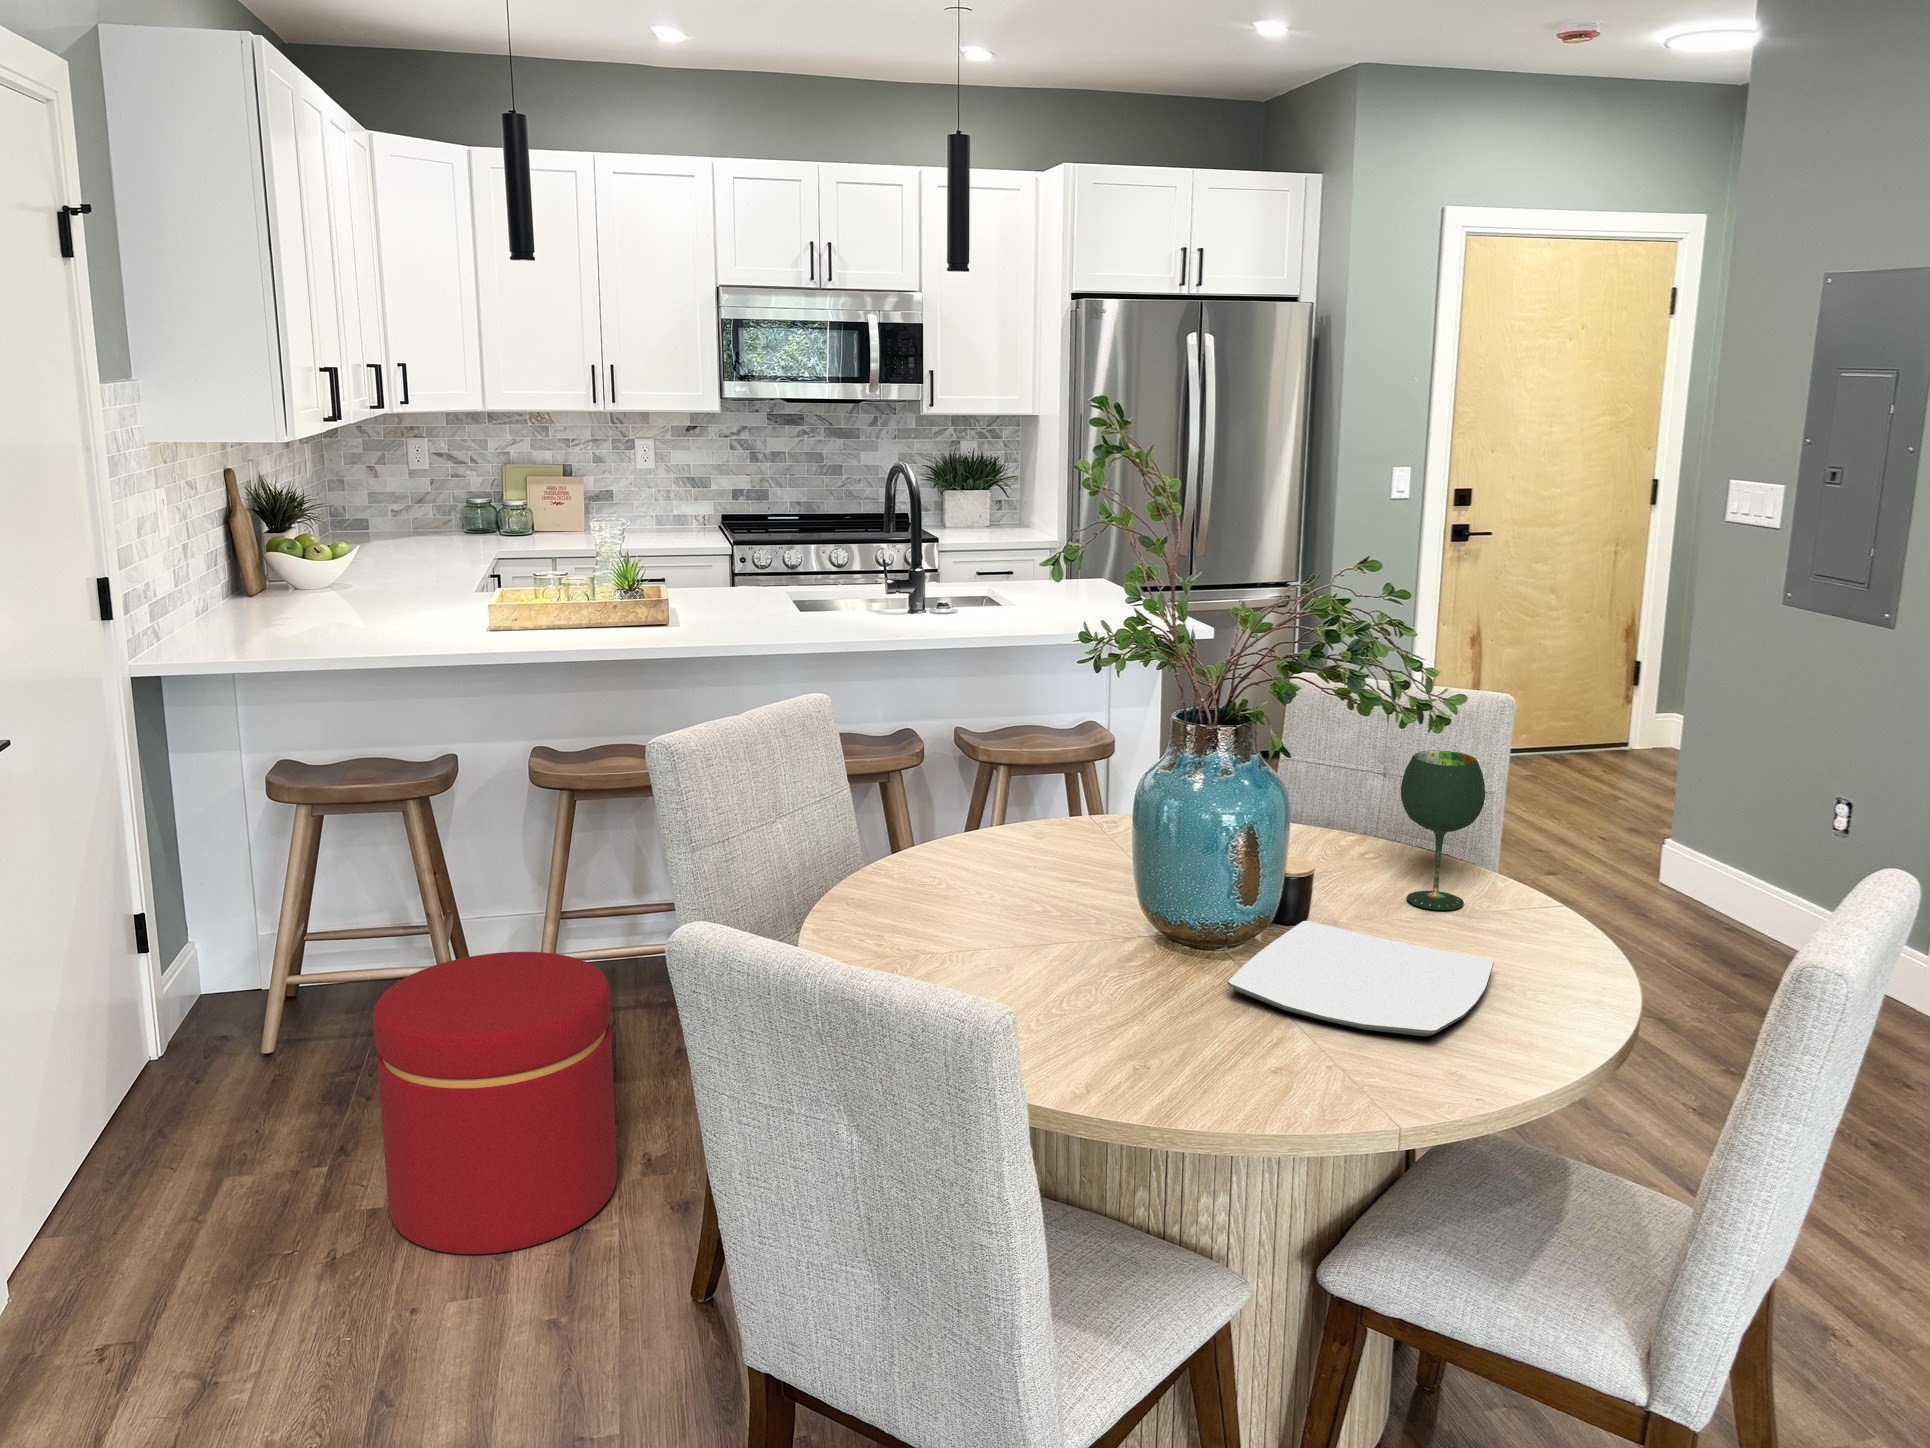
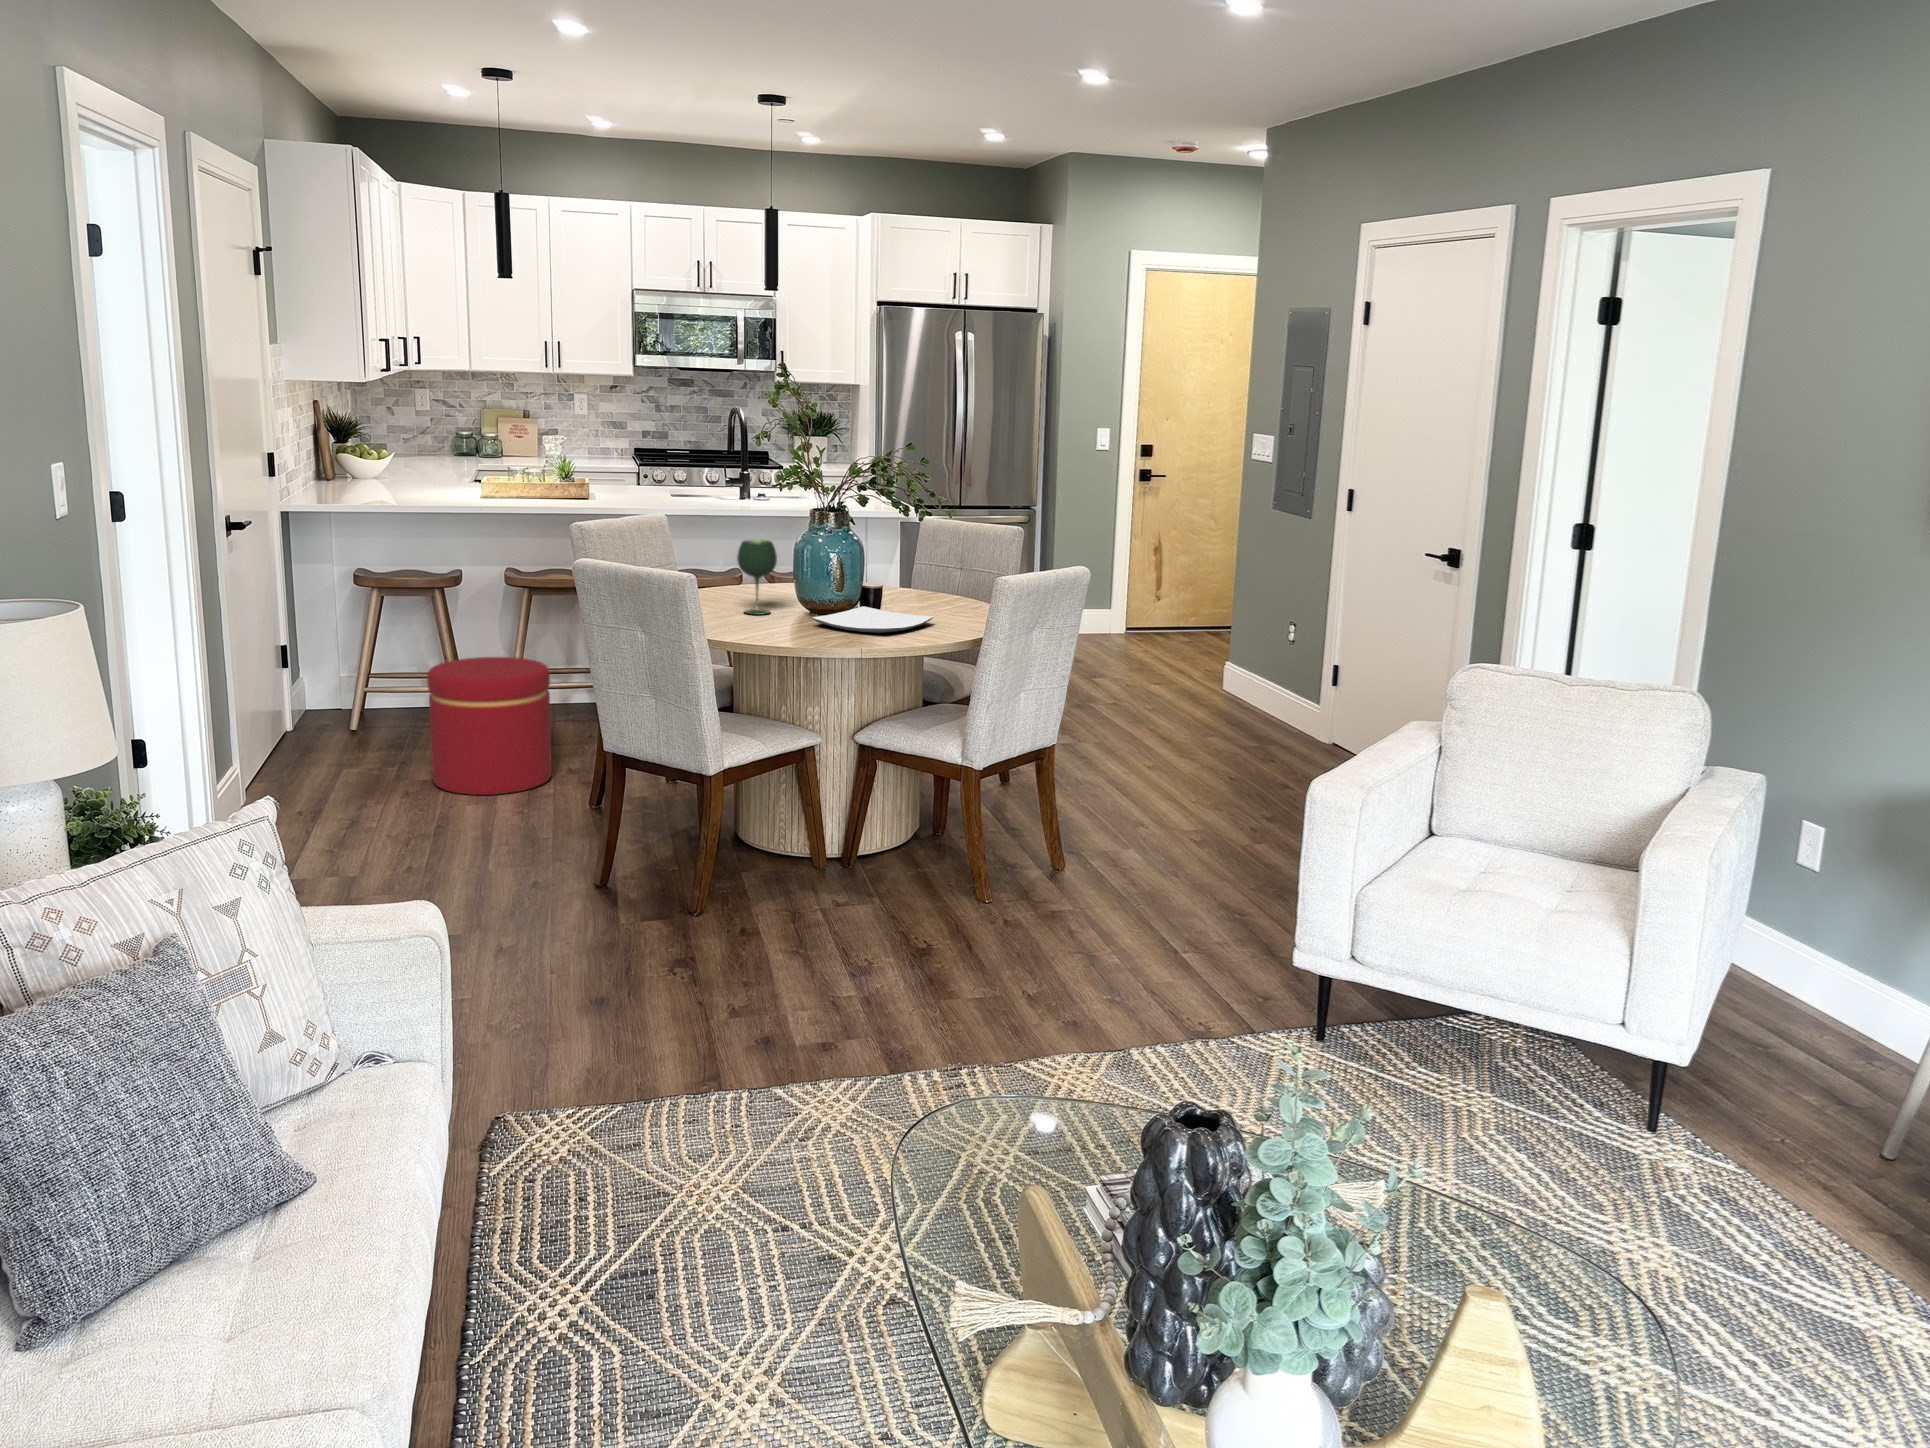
wine glass: present [1401,750,1485,910] -> present [737,540,777,615]

